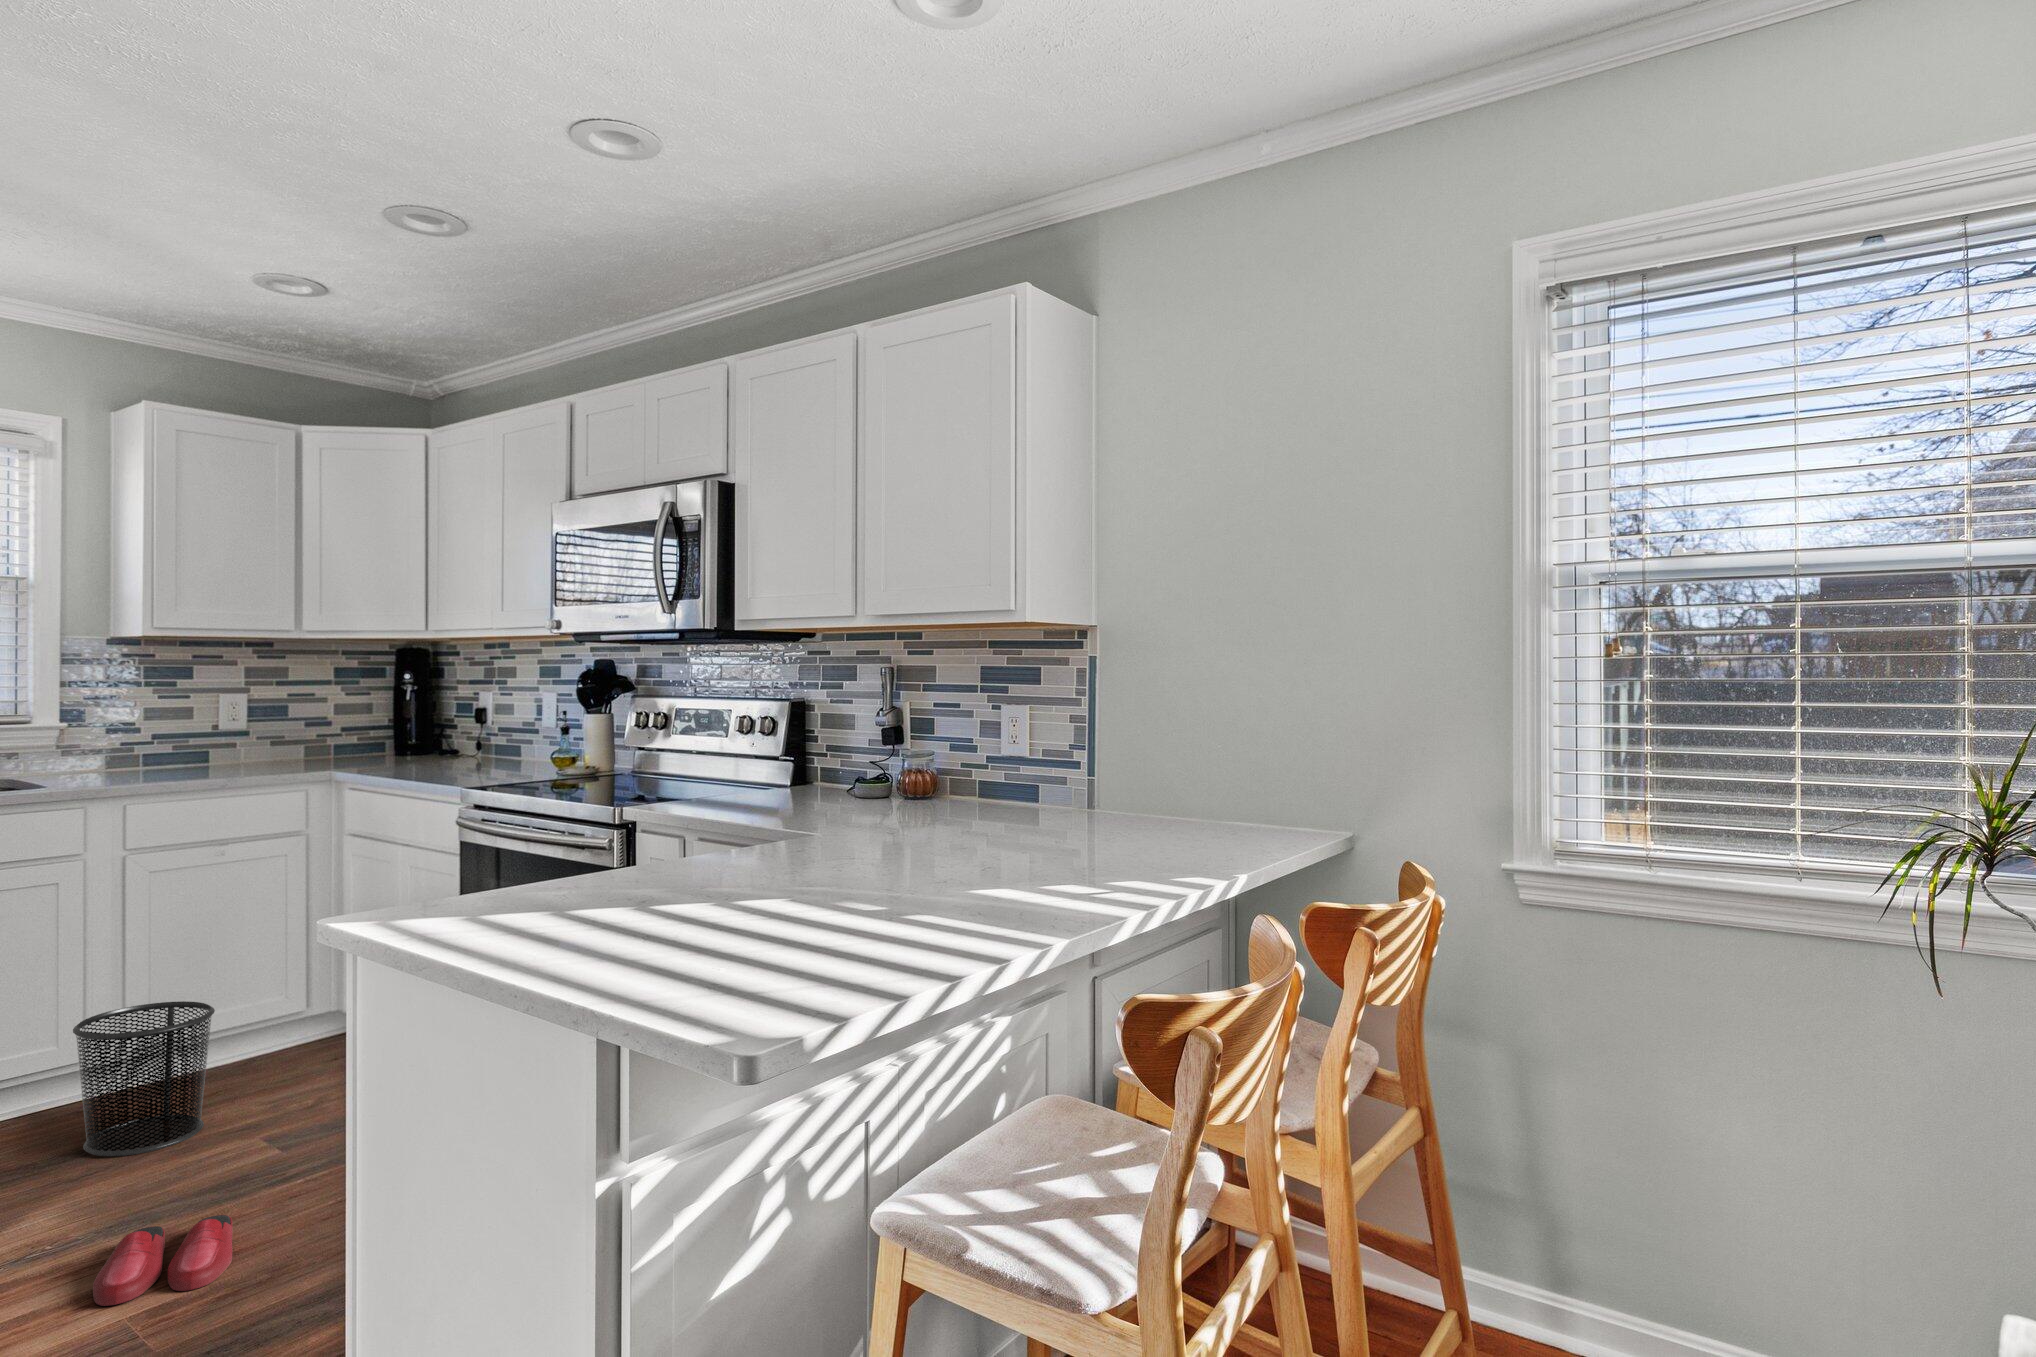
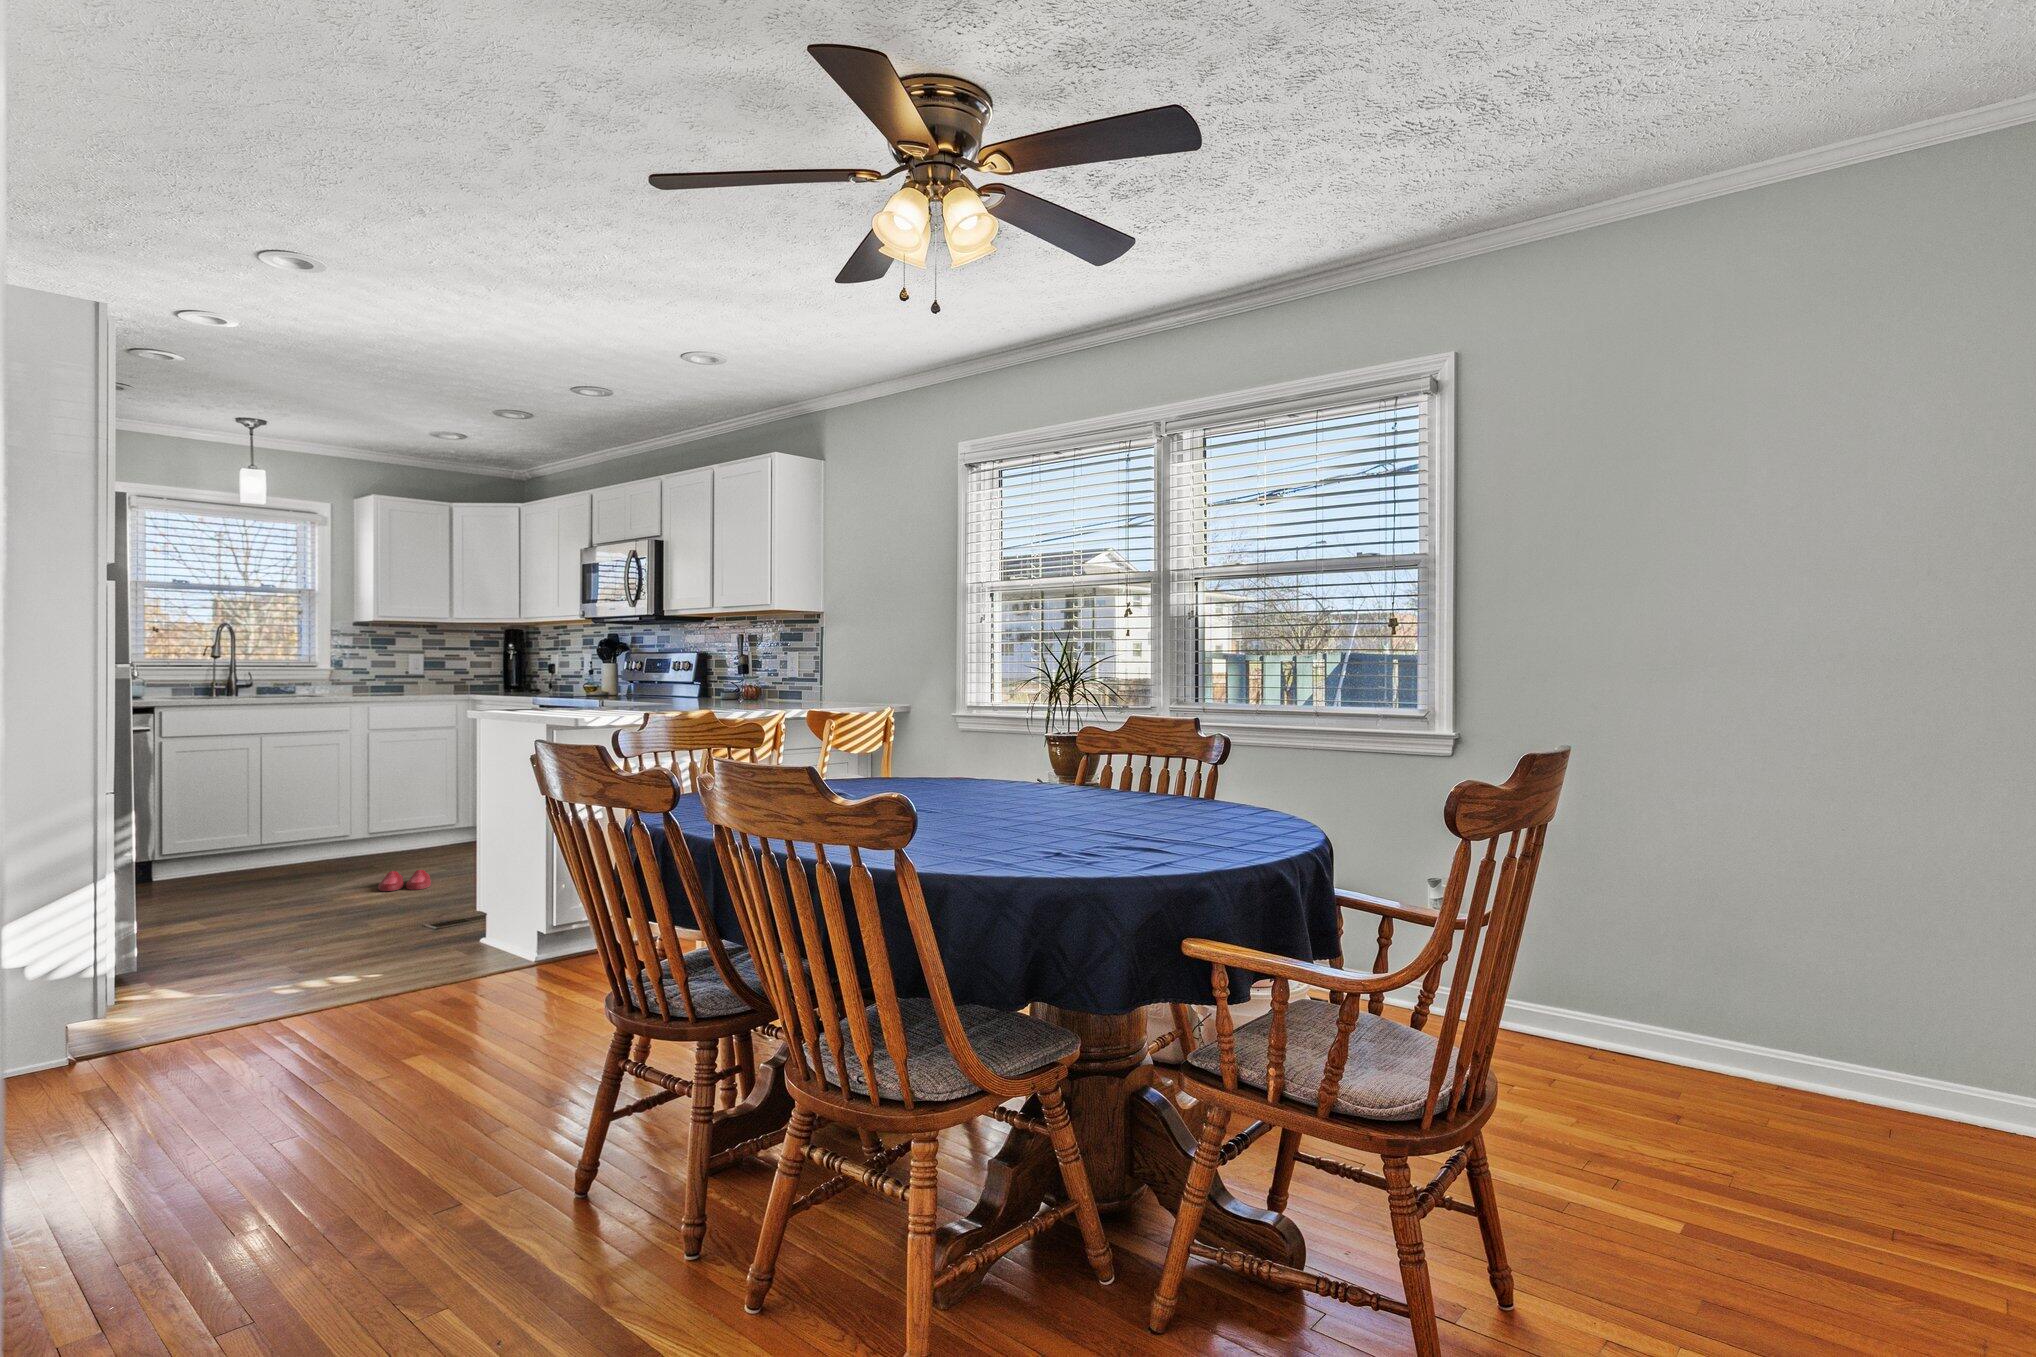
waste bin: present [73,1001,215,1156] -> none [354,801,416,866]

